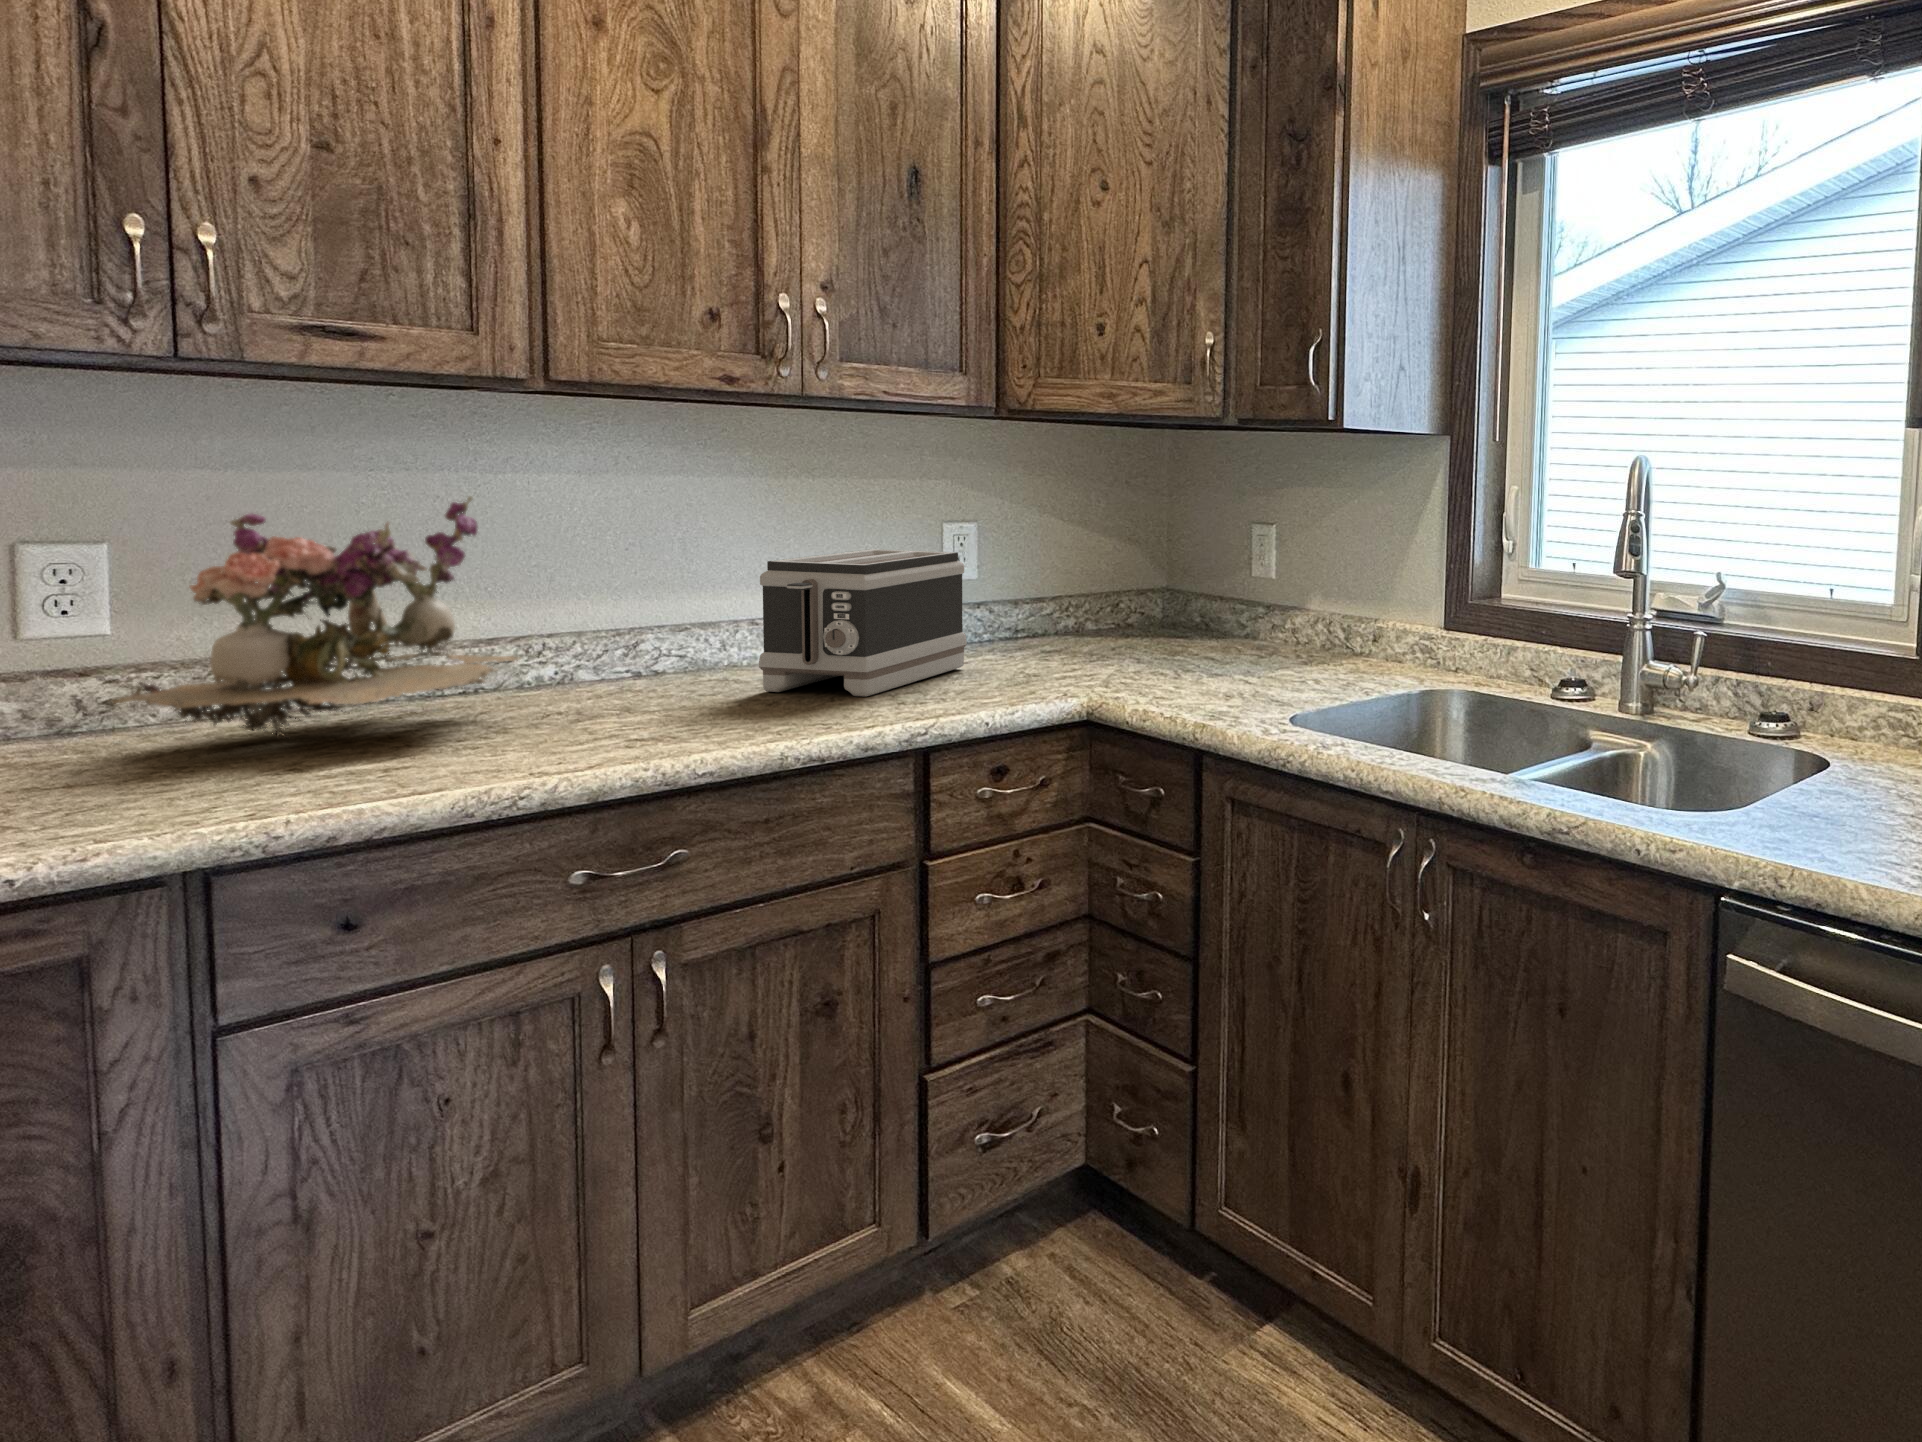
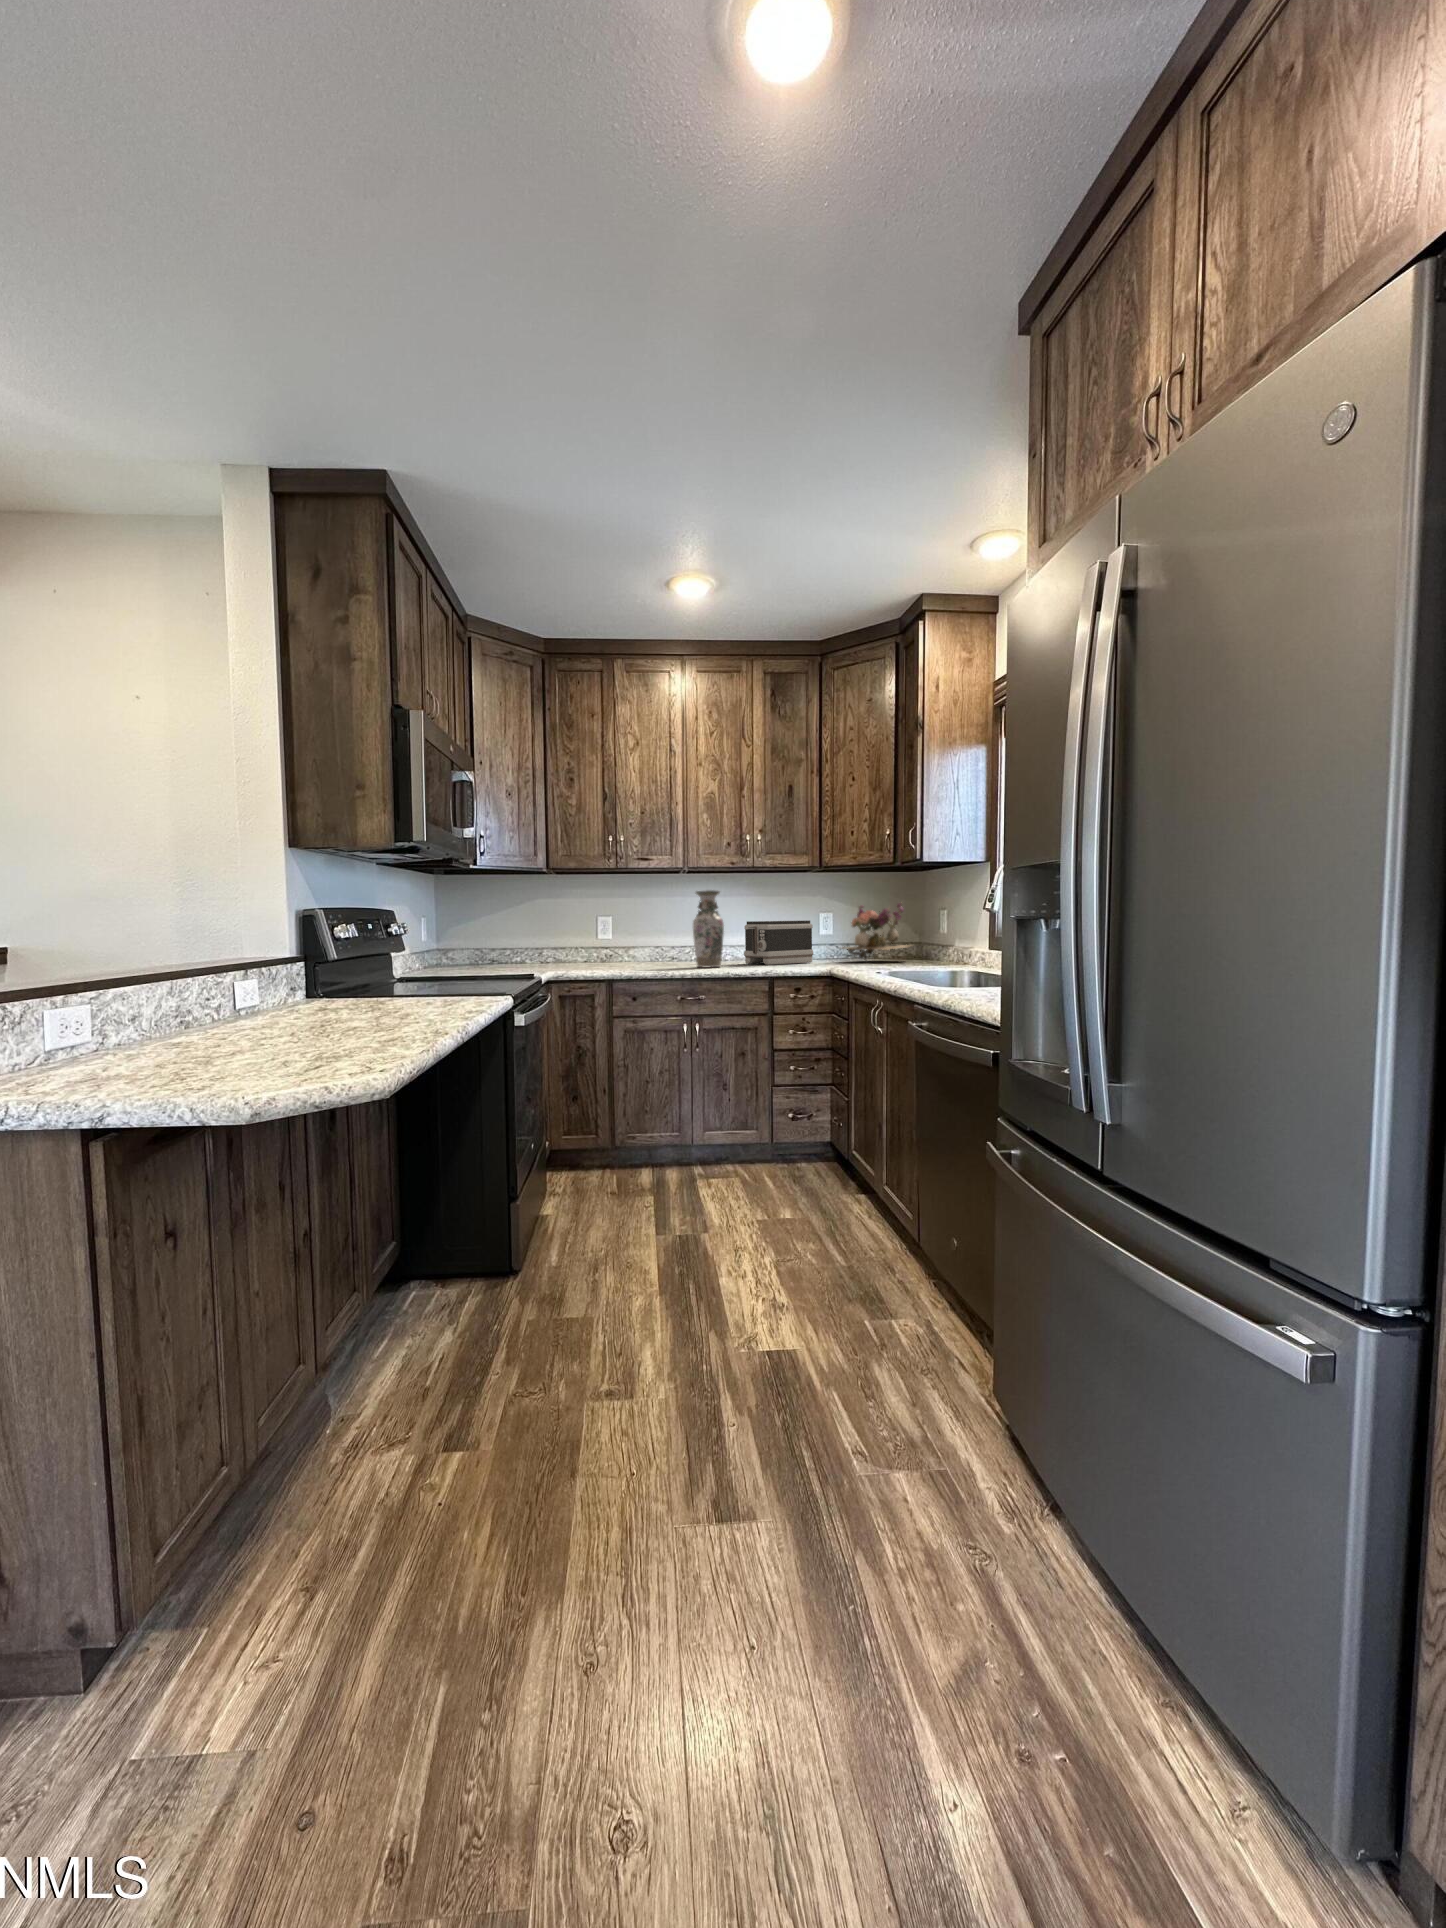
vase: none [617,475,747,747] -> present [693,890,724,968]
flower arrangement: present [114,496,520,736] -> present [843,902,909,959]

